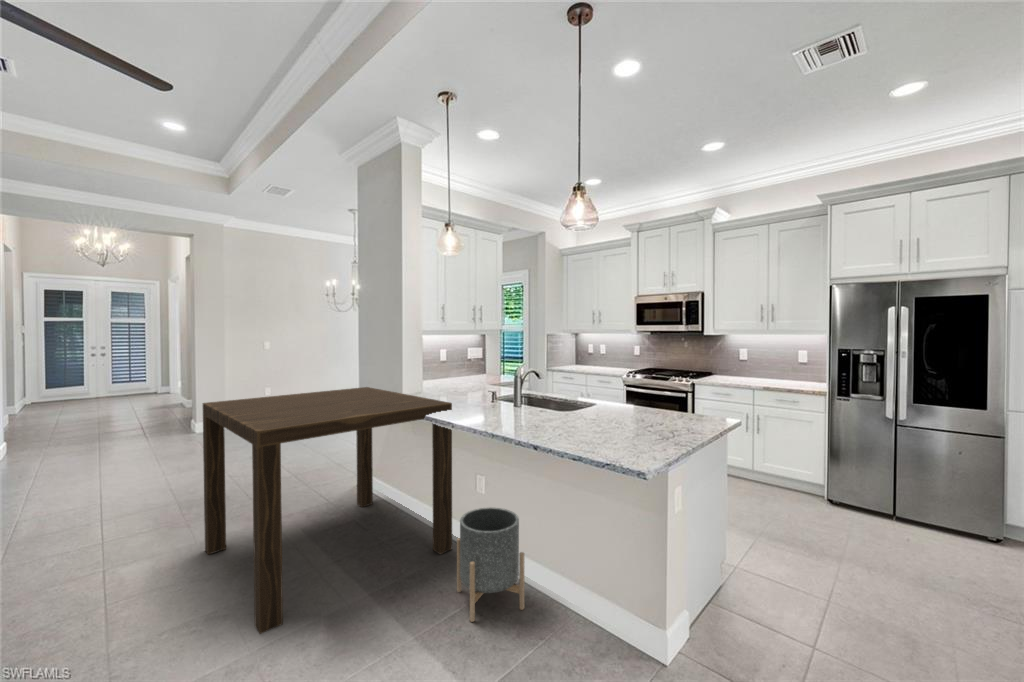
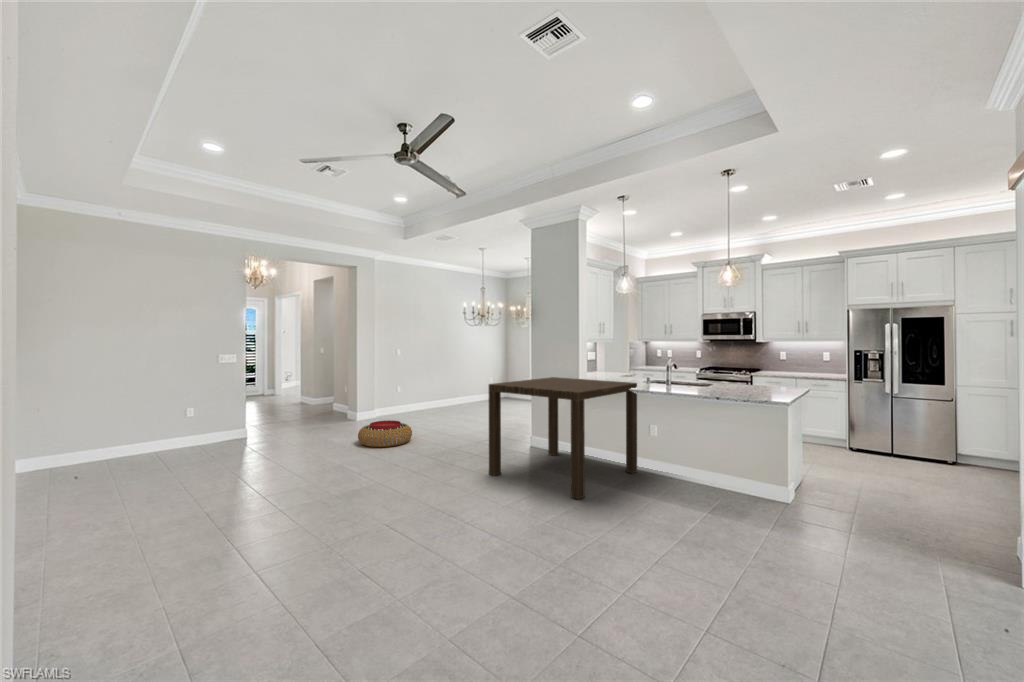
pouf: none [114,441,208,483] -> present [358,420,412,447]
planter: present [457,507,524,622] -> none [660,440,705,494]

